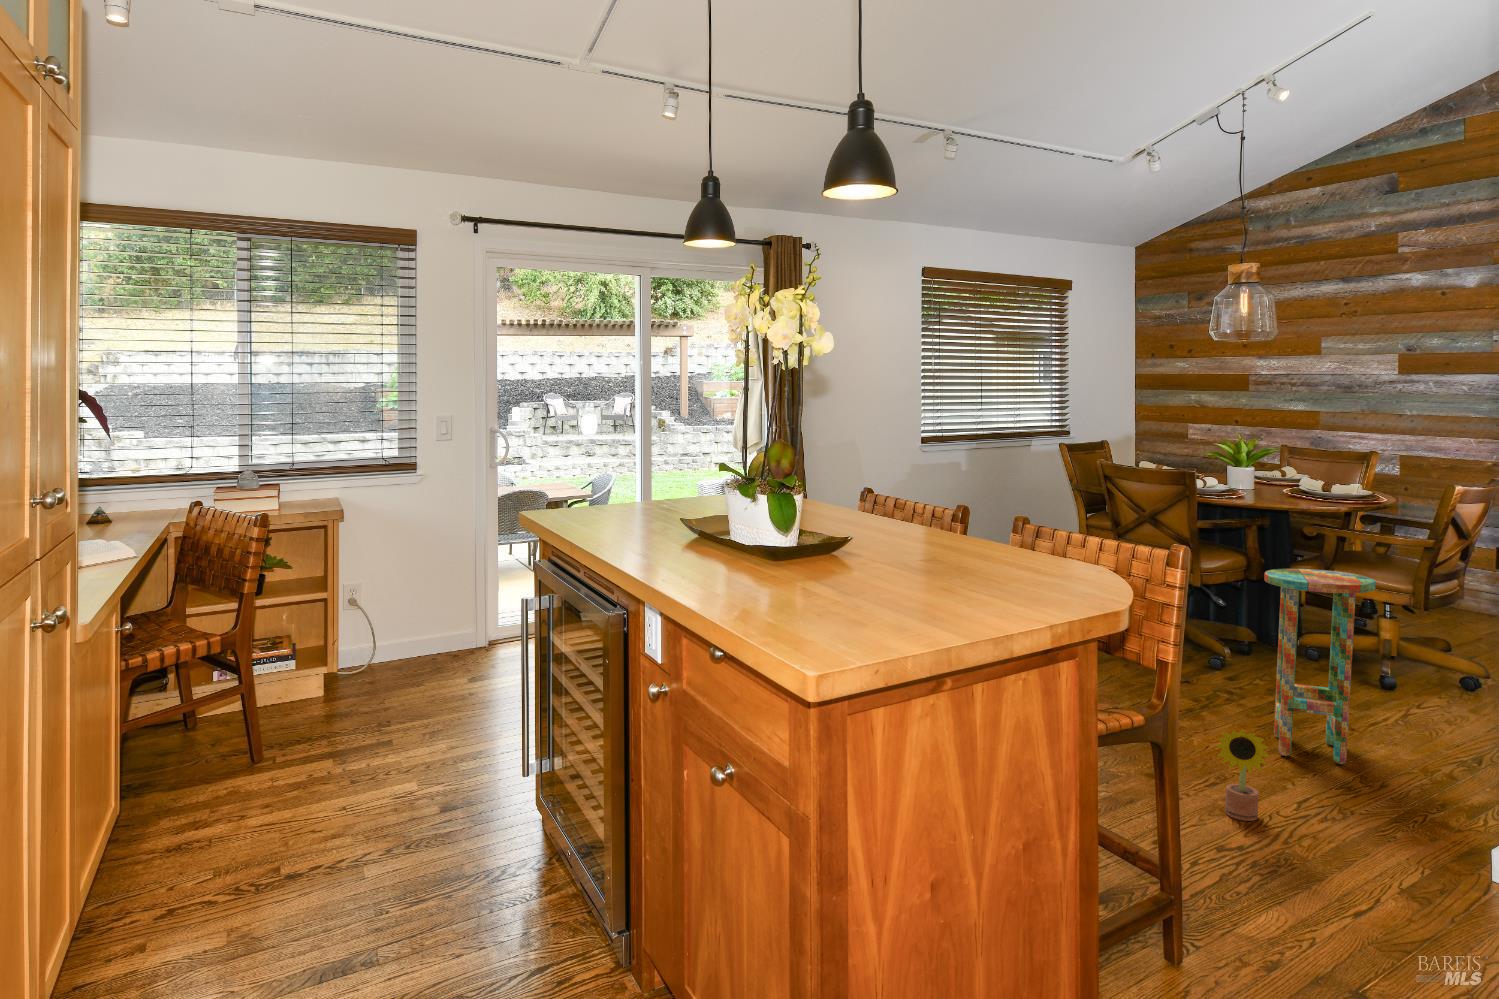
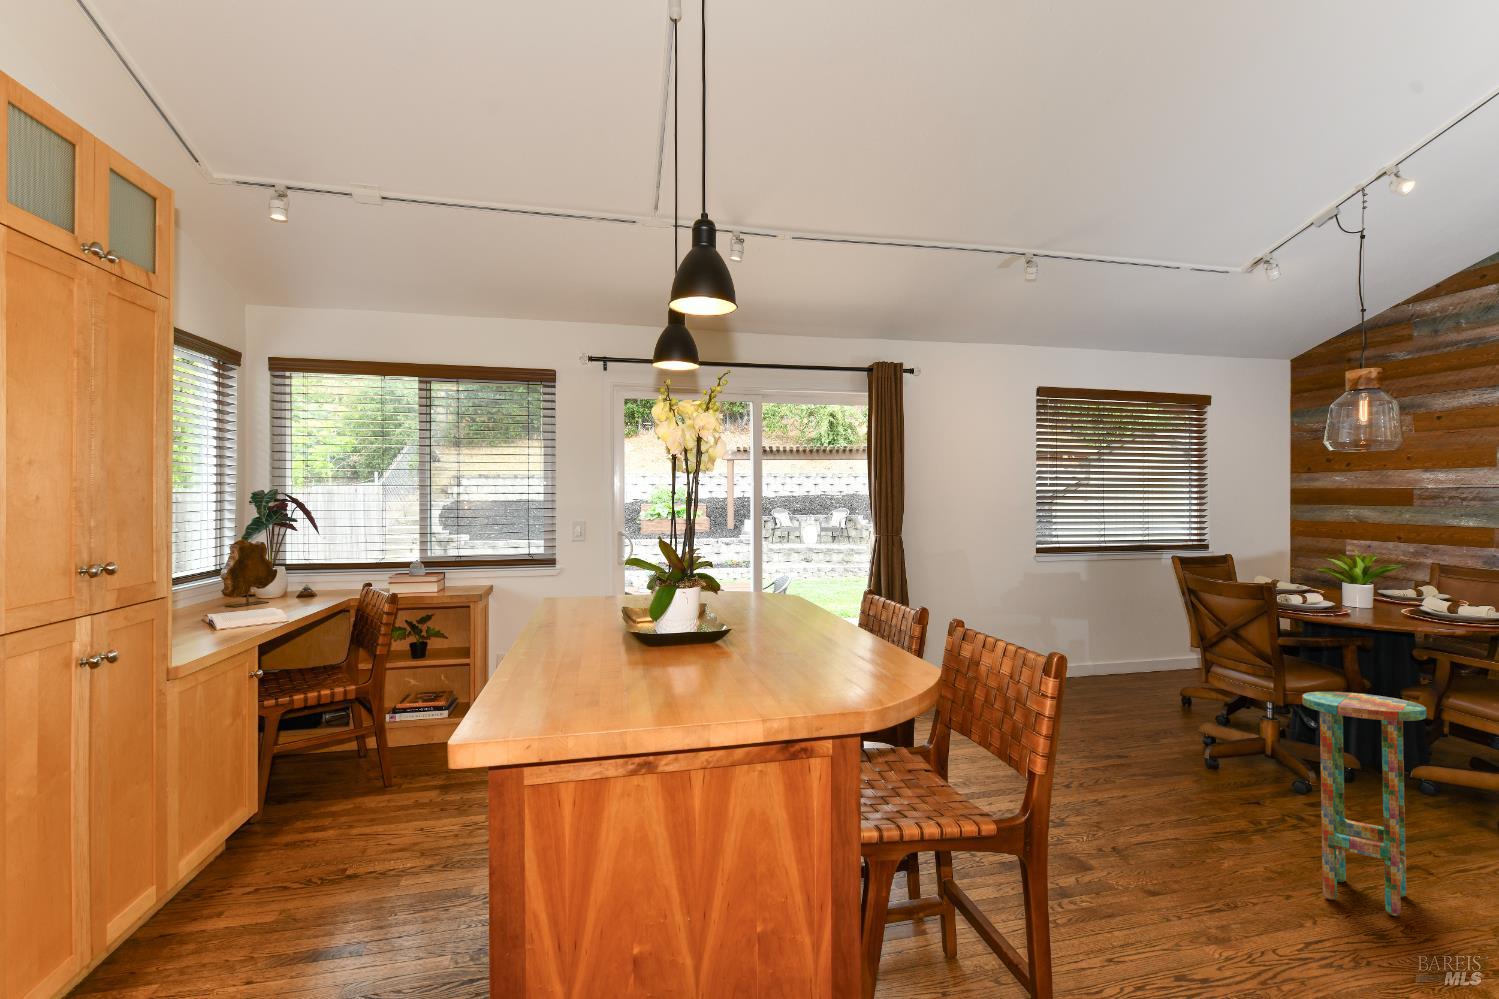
decorative plant: present [1215,729,1270,821] -> none [1192,851,1249,956]

